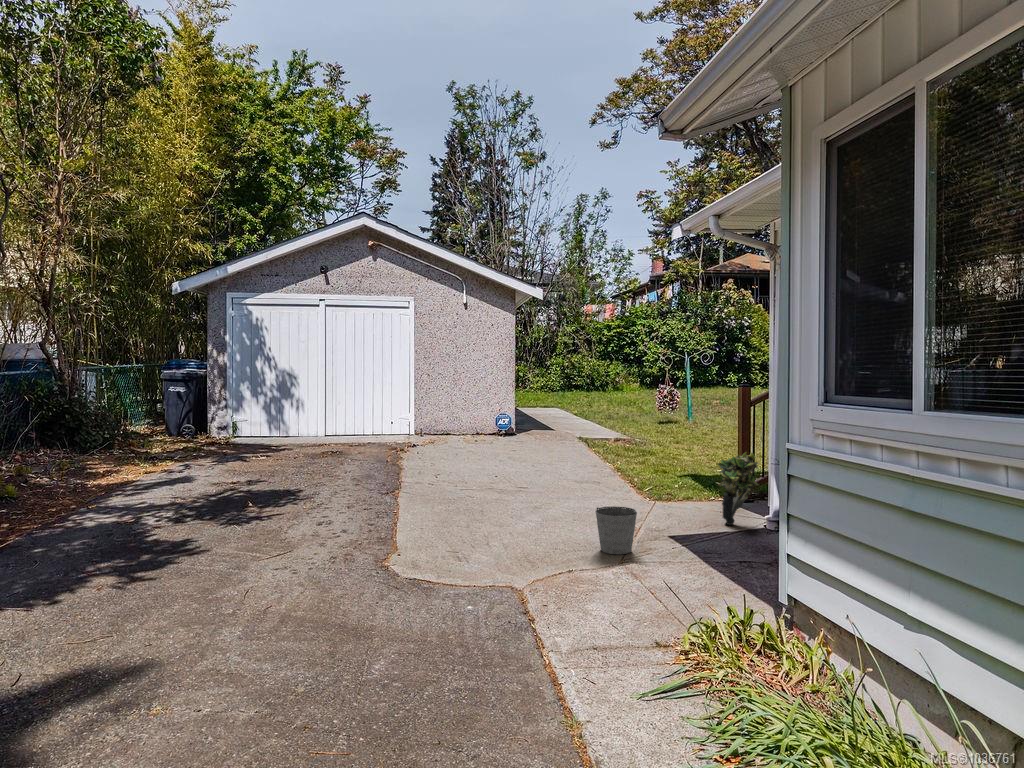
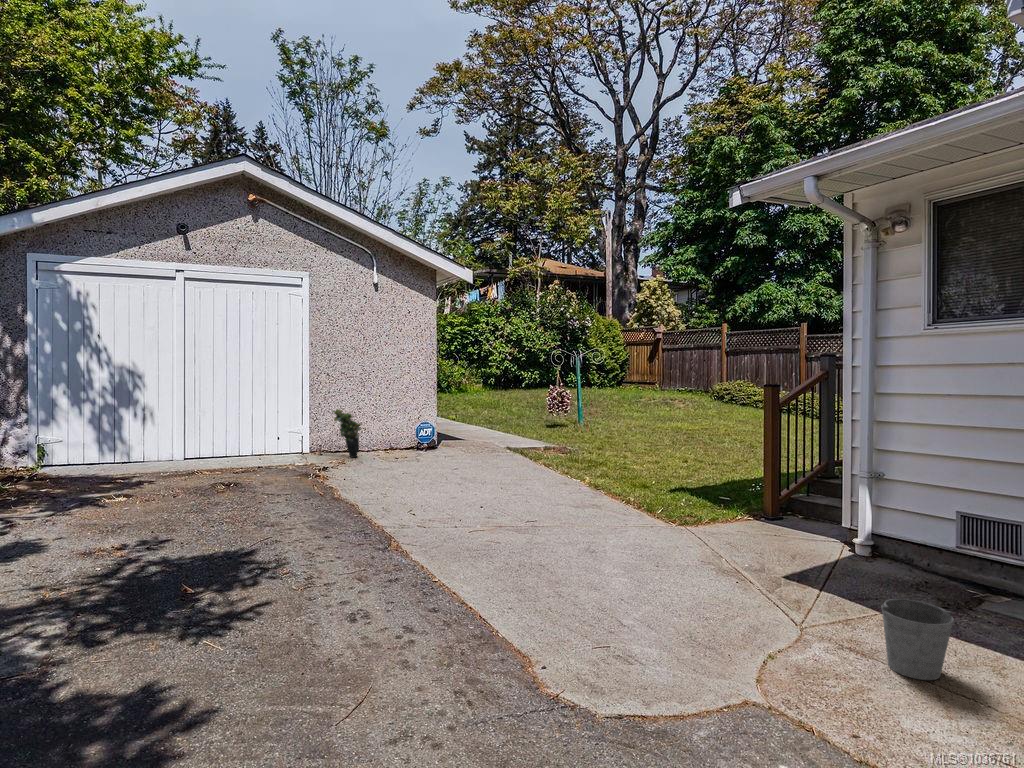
potted plant: present [717,452,758,525] -> present [332,409,361,458]

